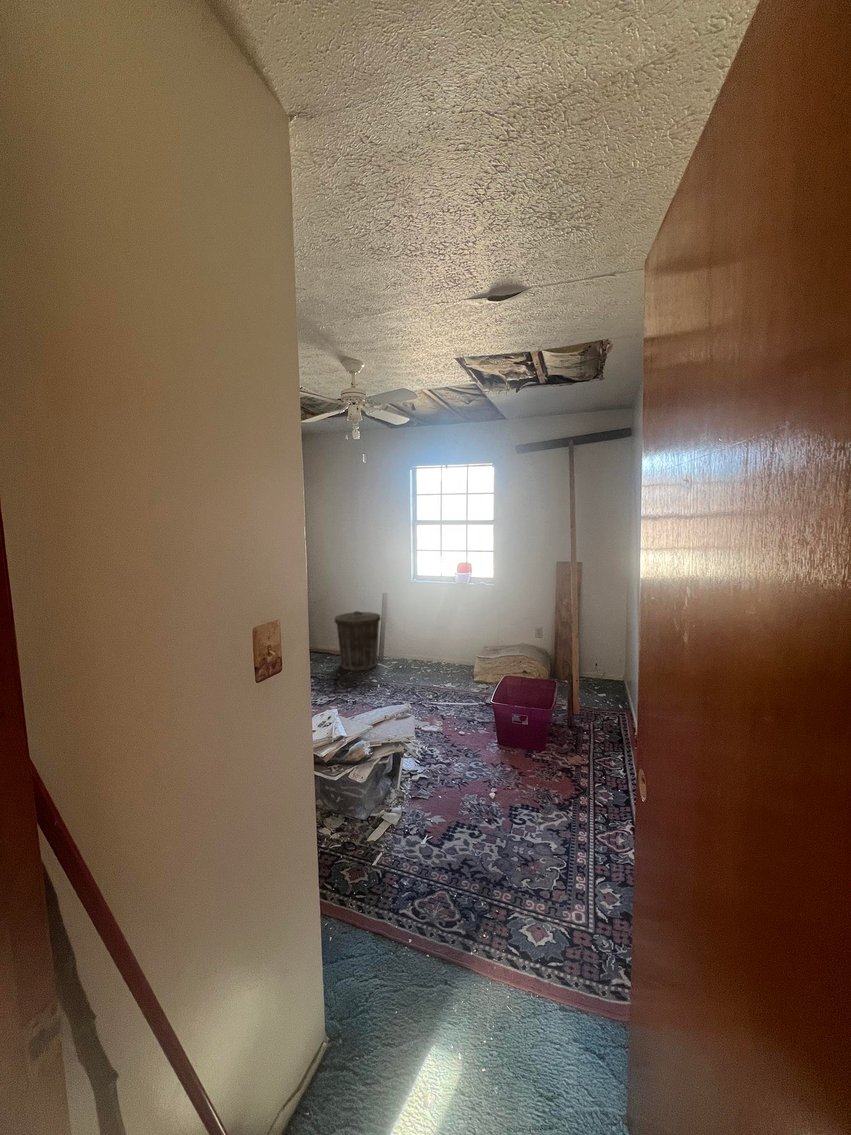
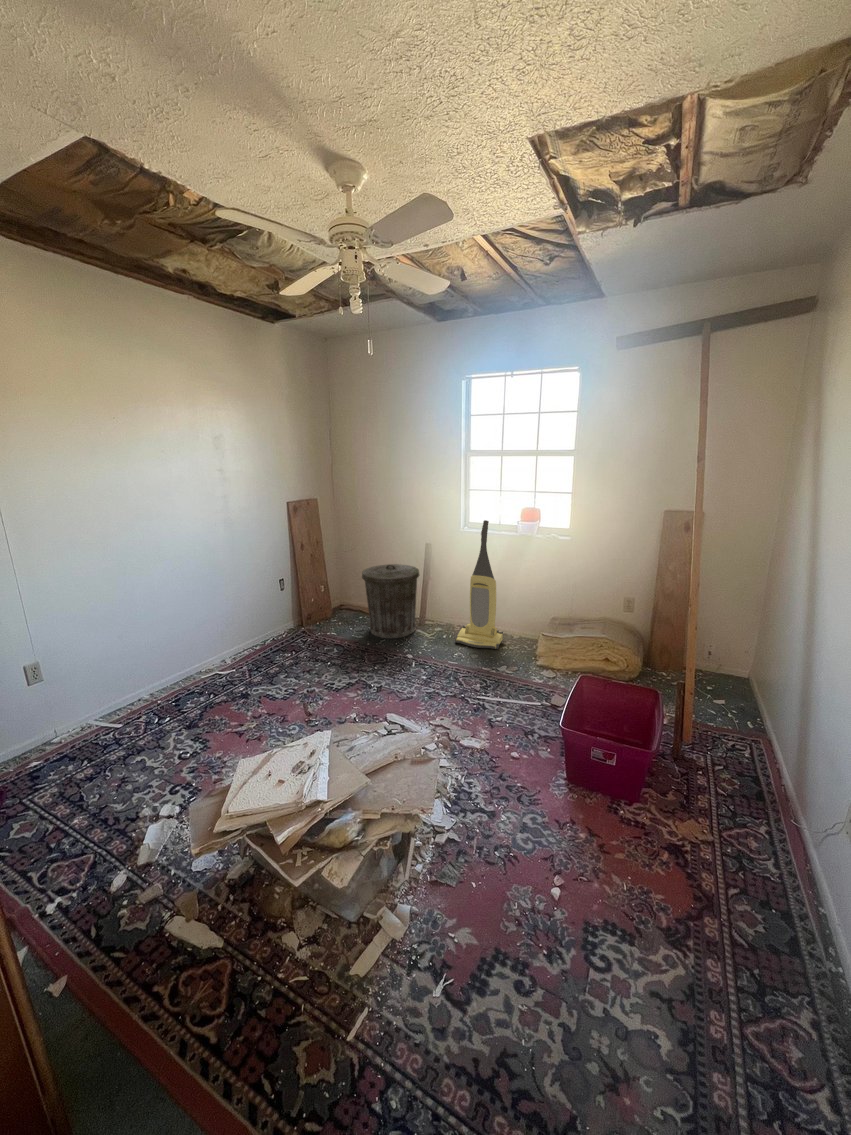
vacuum cleaner: none [410,574,448,673] -> present [455,520,503,649]

